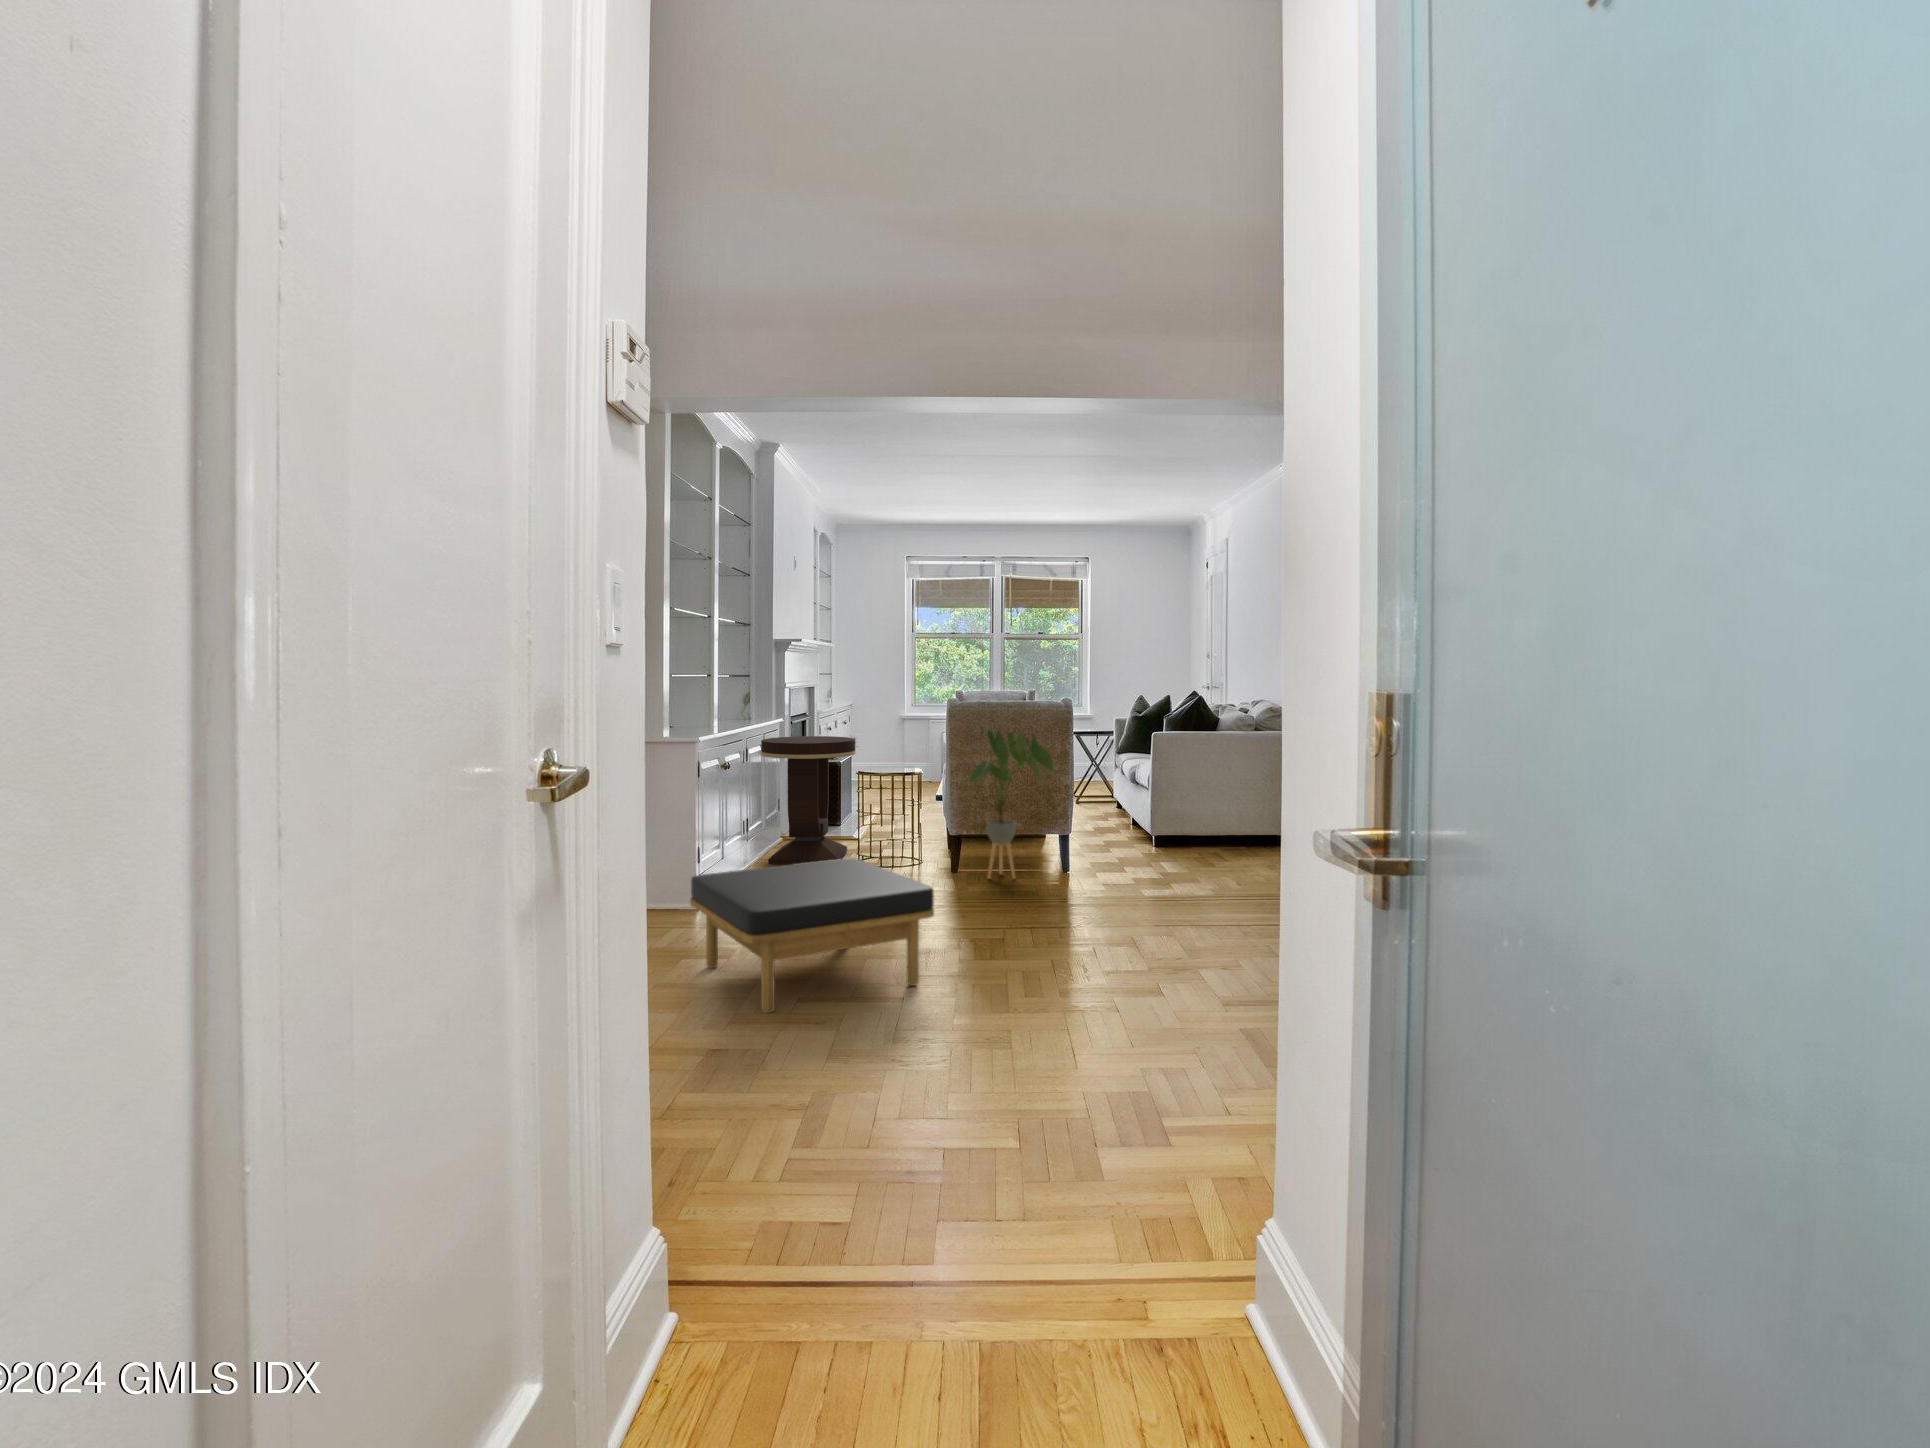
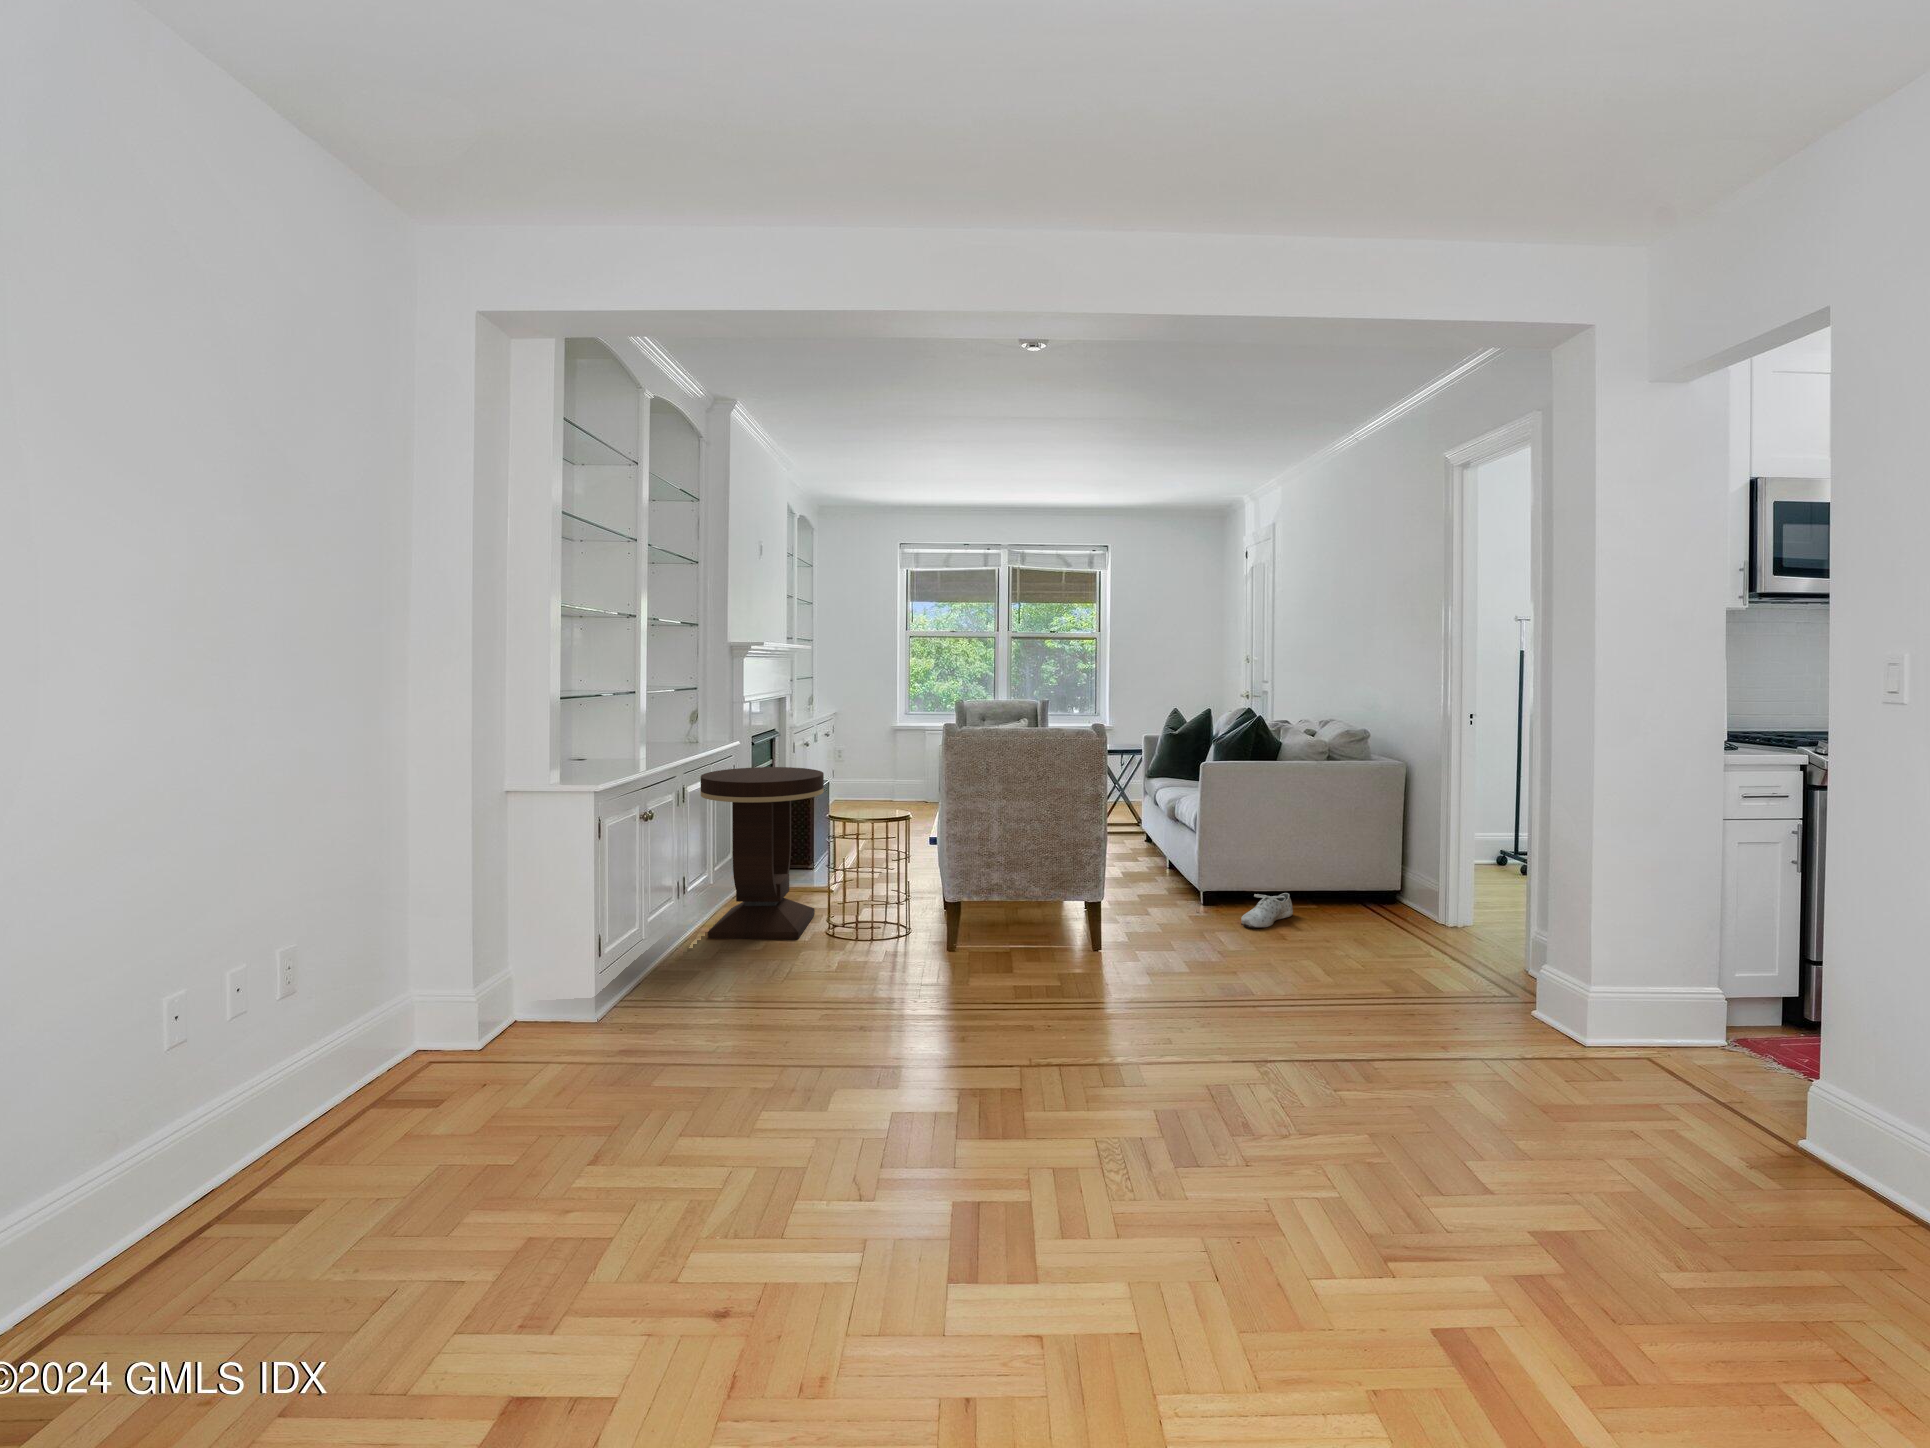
house plant: present [969,730,1054,878] -> none [967,769,1084,968]
shoe: none [1179,834,1224,859] -> present [1241,893,1293,928]
ottoman: present [690,858,934,1013] -> none [508,995,907,1352]

